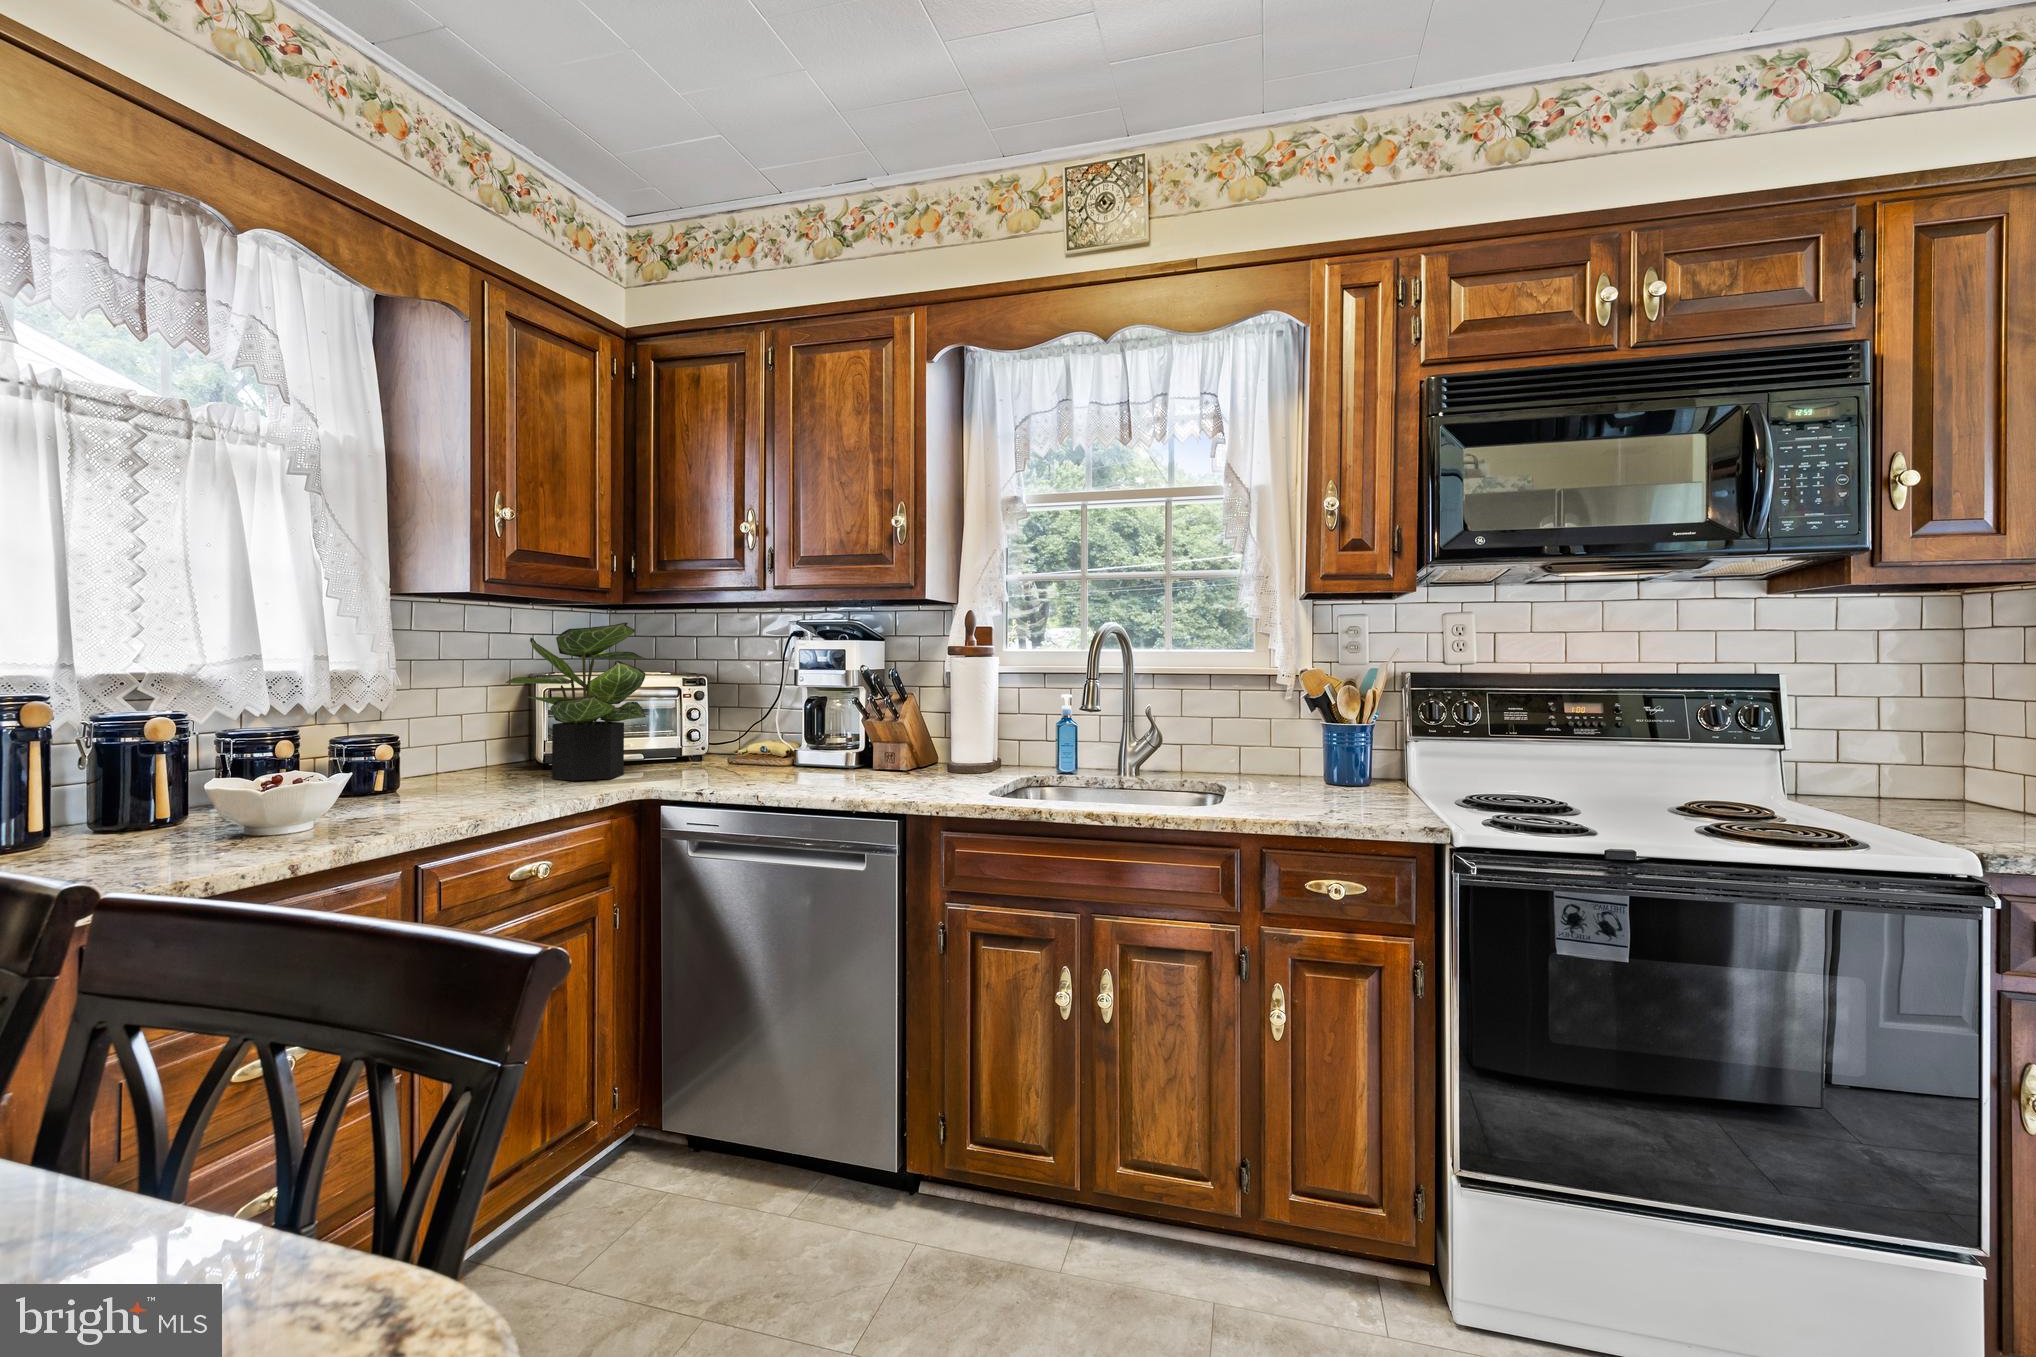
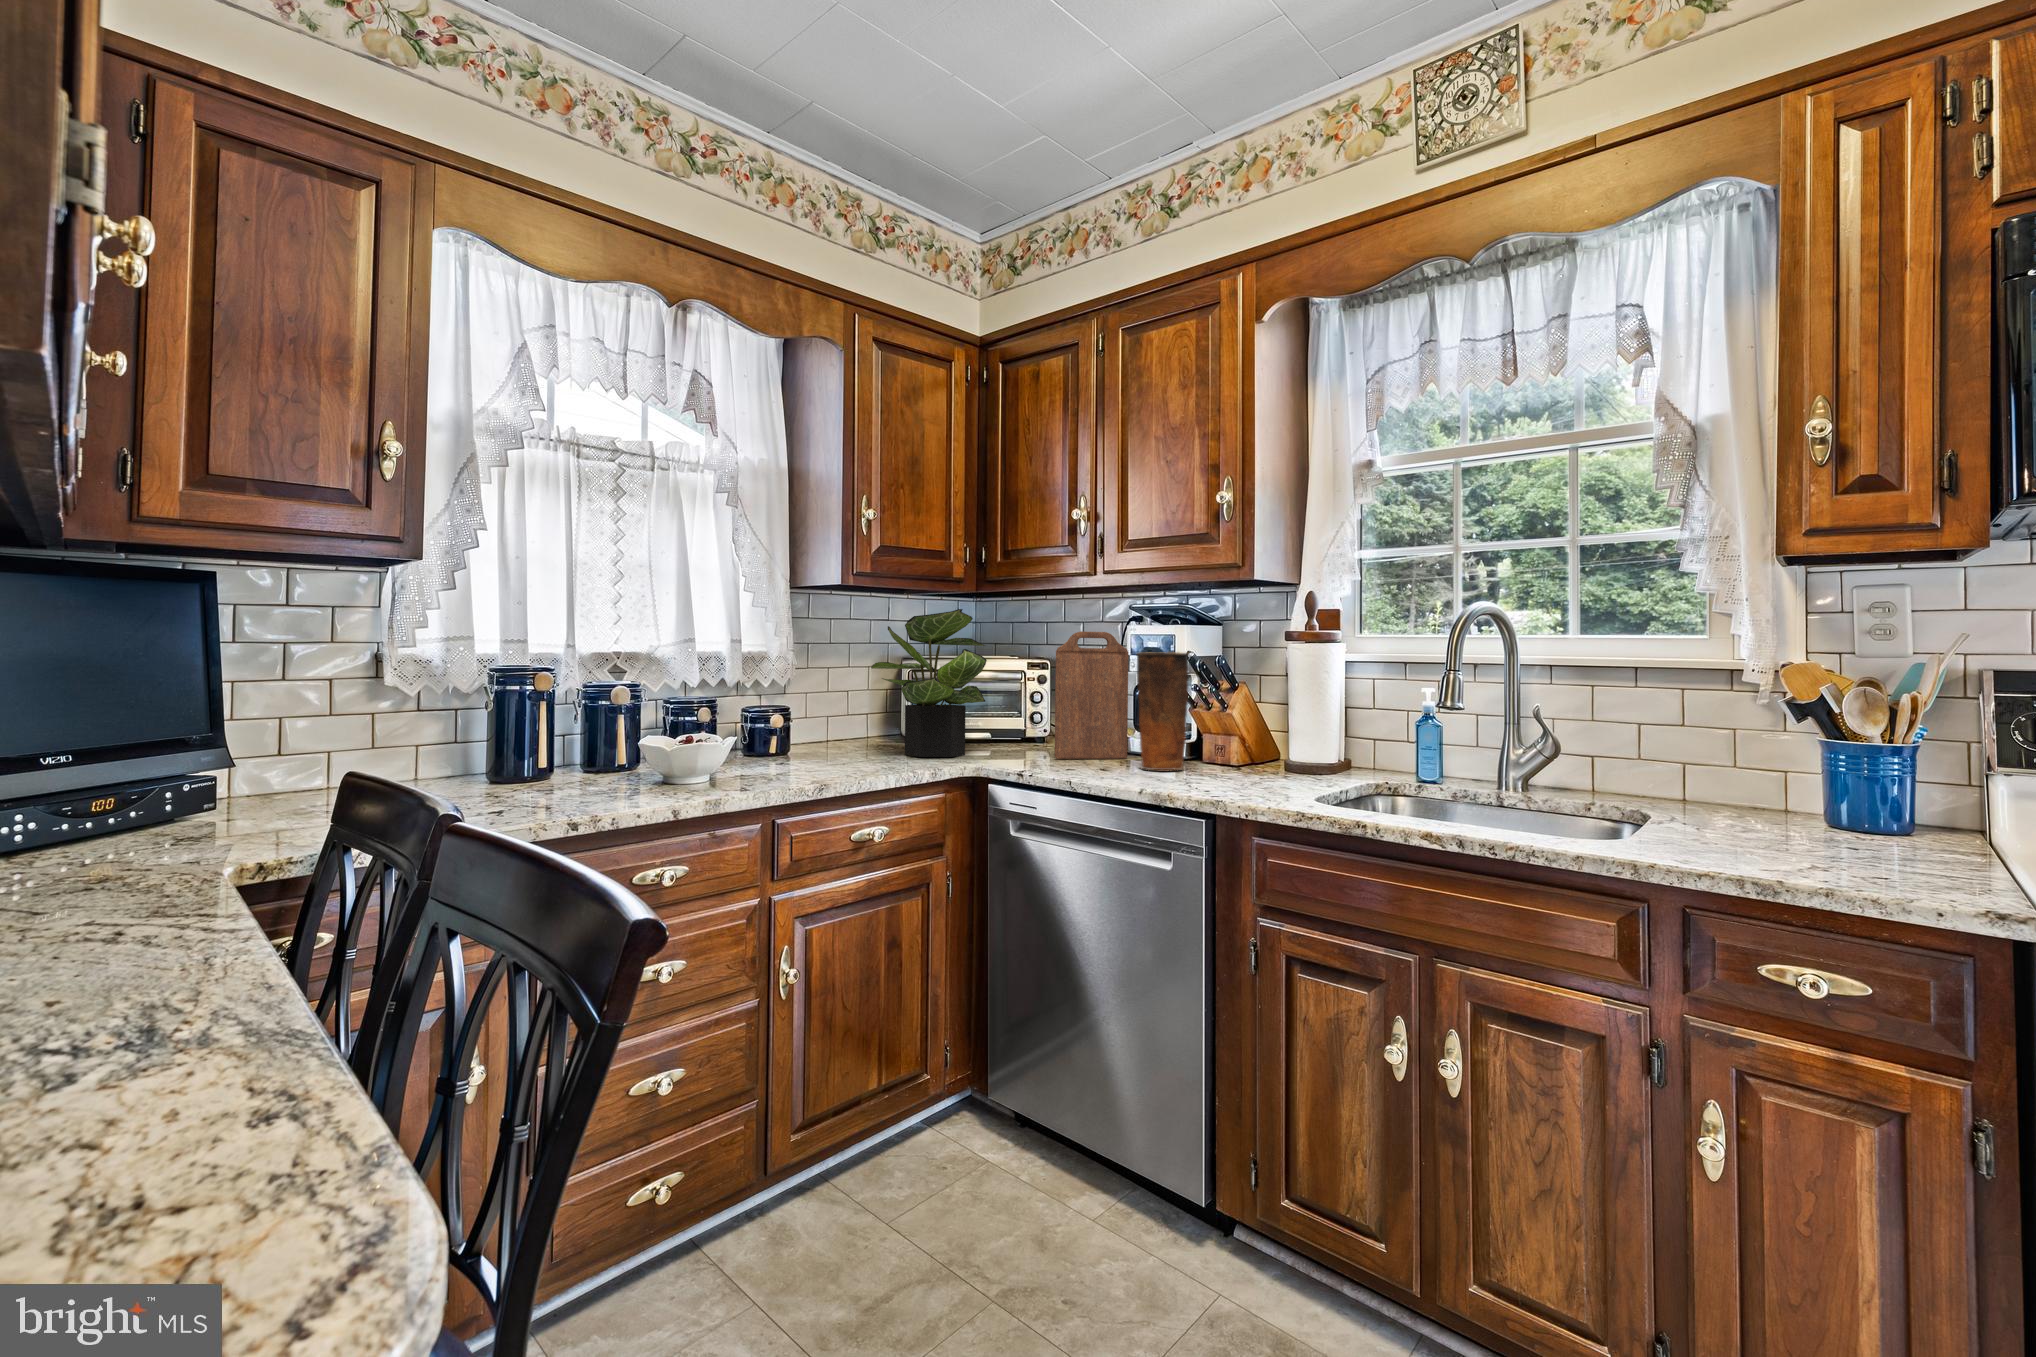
cutting board: none [726,646,801,774] -> present [1055,631,1128,759]
vase: none [815,668,867,783] -> present [1136,652,1189,770]

